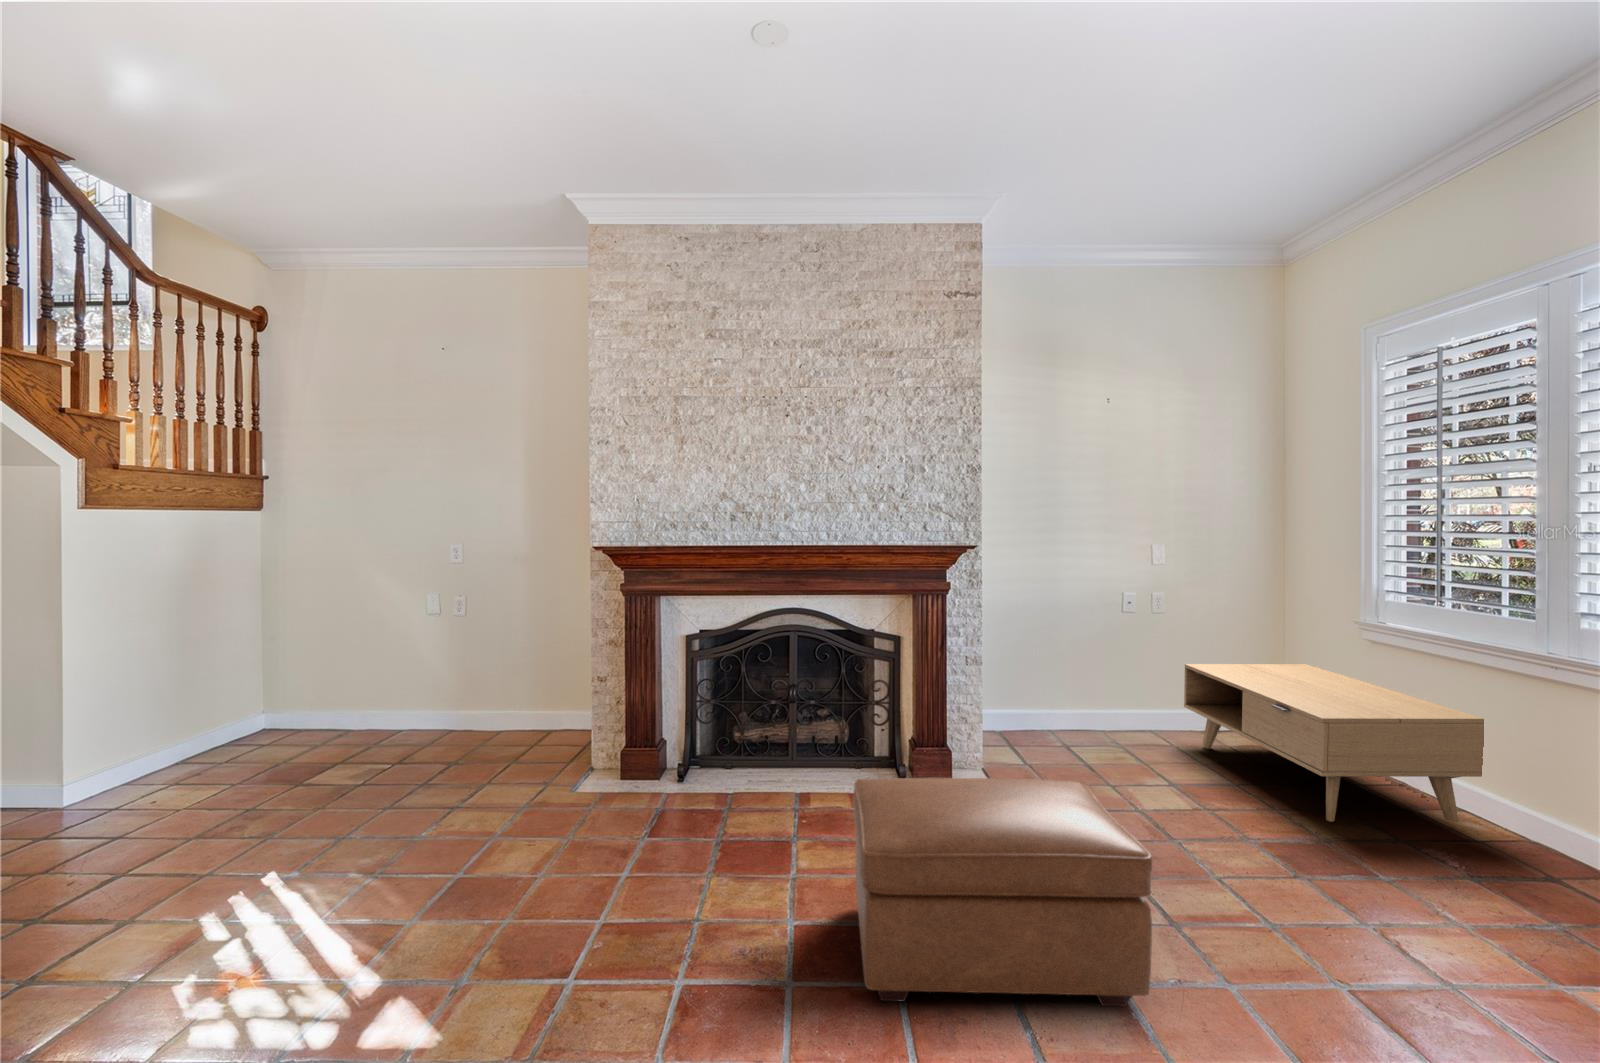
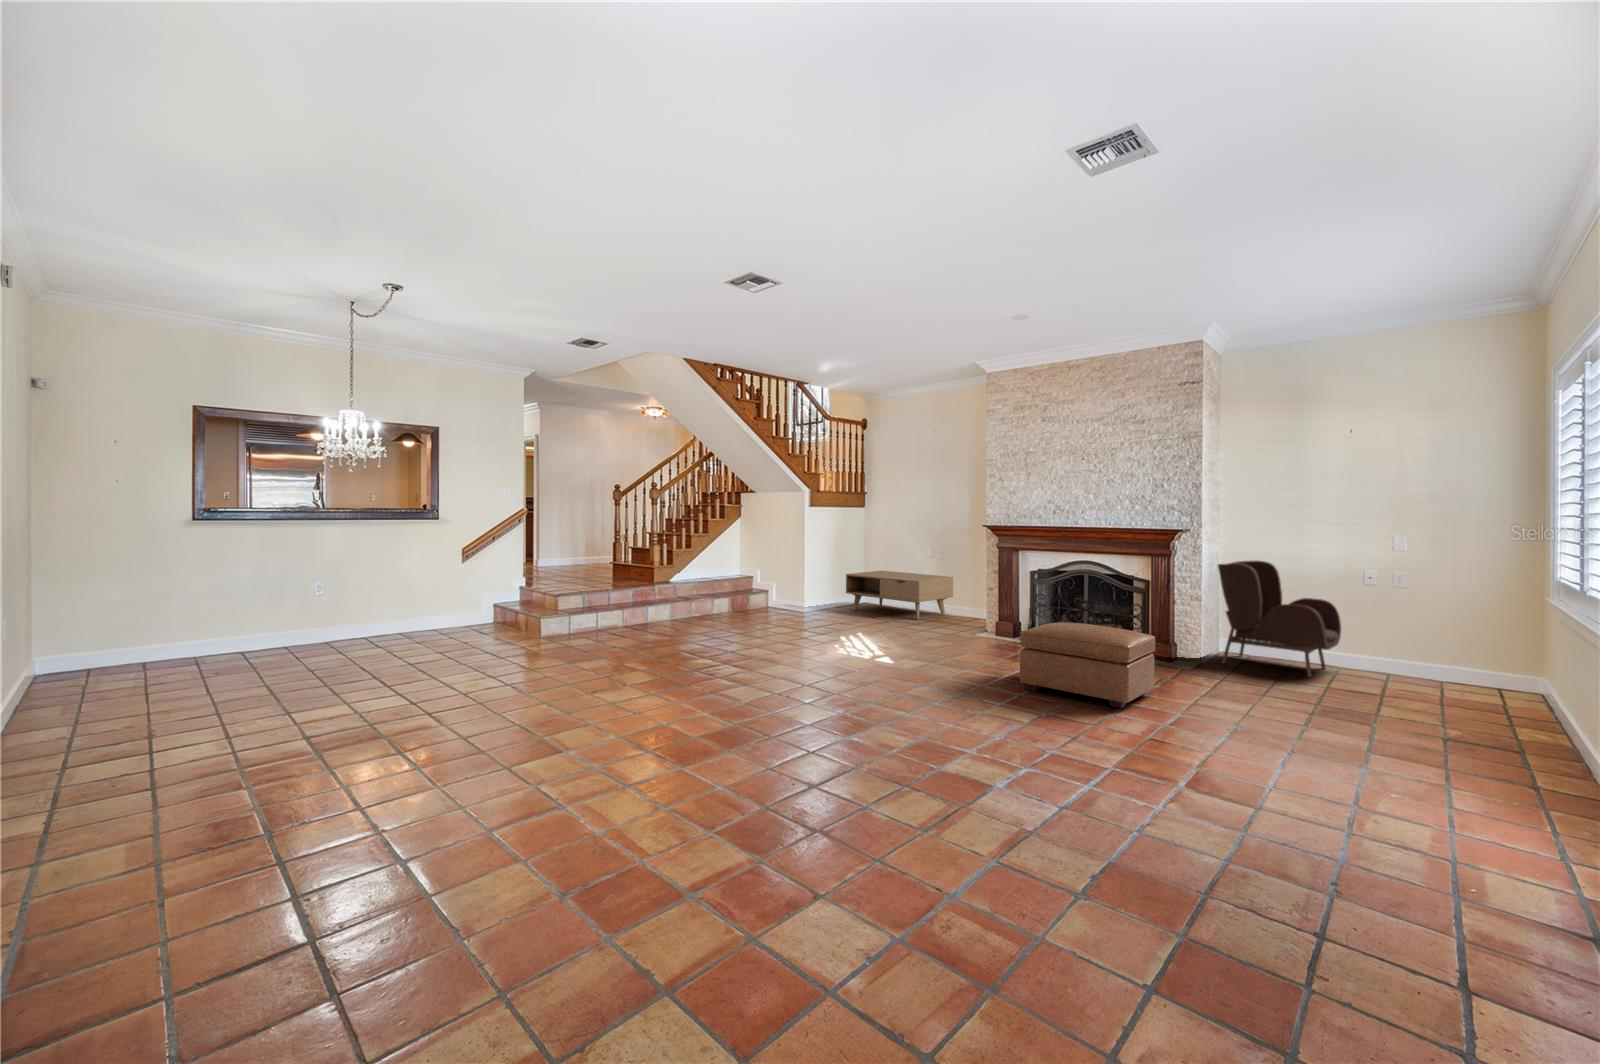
armchair: none [978,587,1145,765] -> present [1218,561,1341,677]
coffee table: present [1184,664,1484,822] -> present [846,571,953,620]

